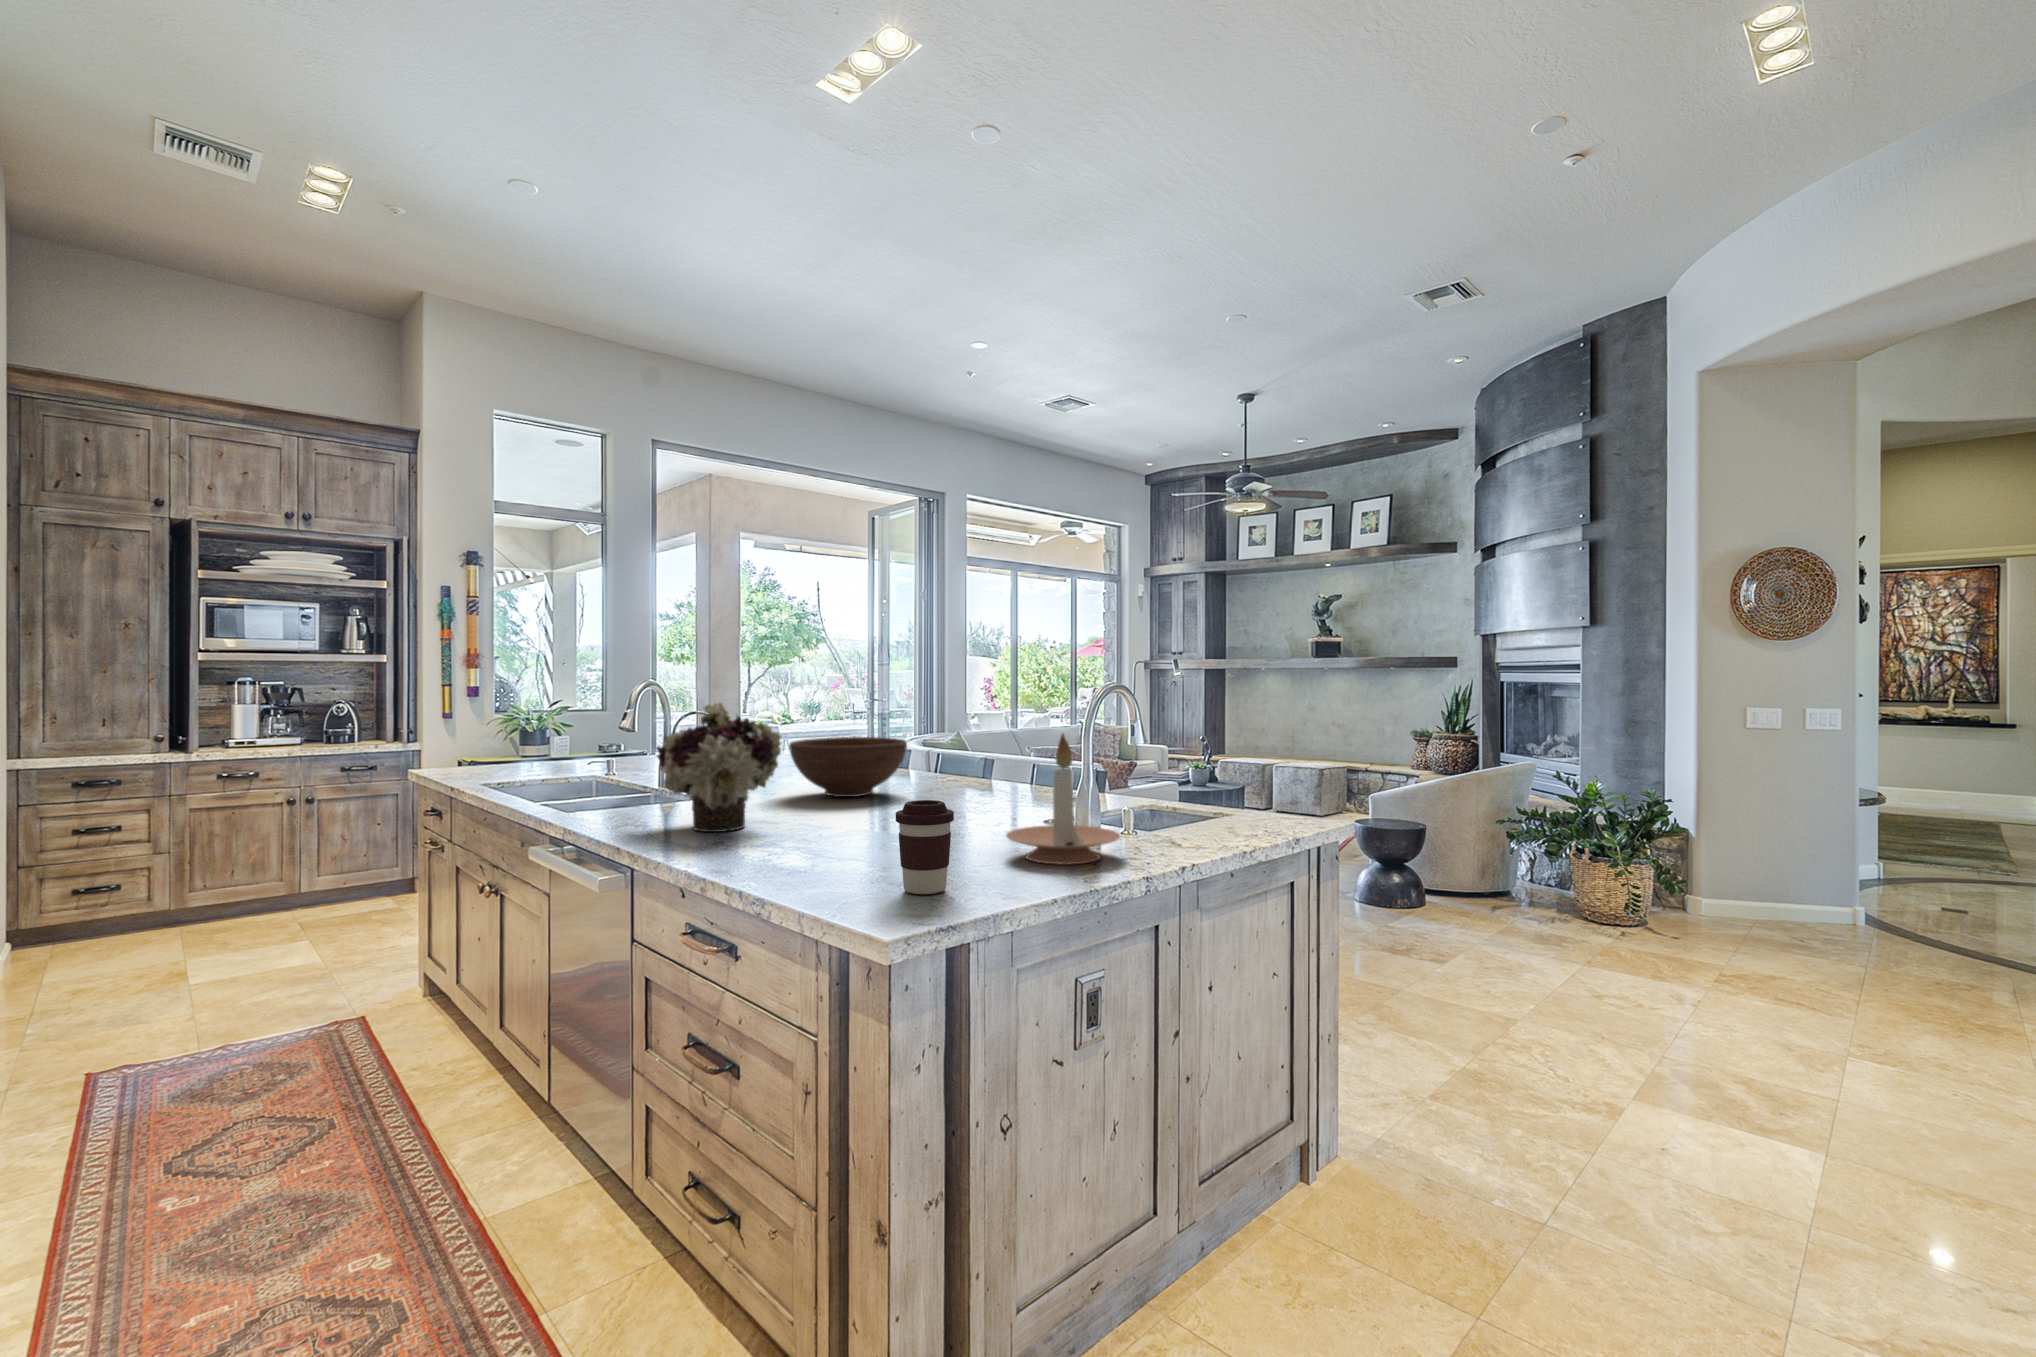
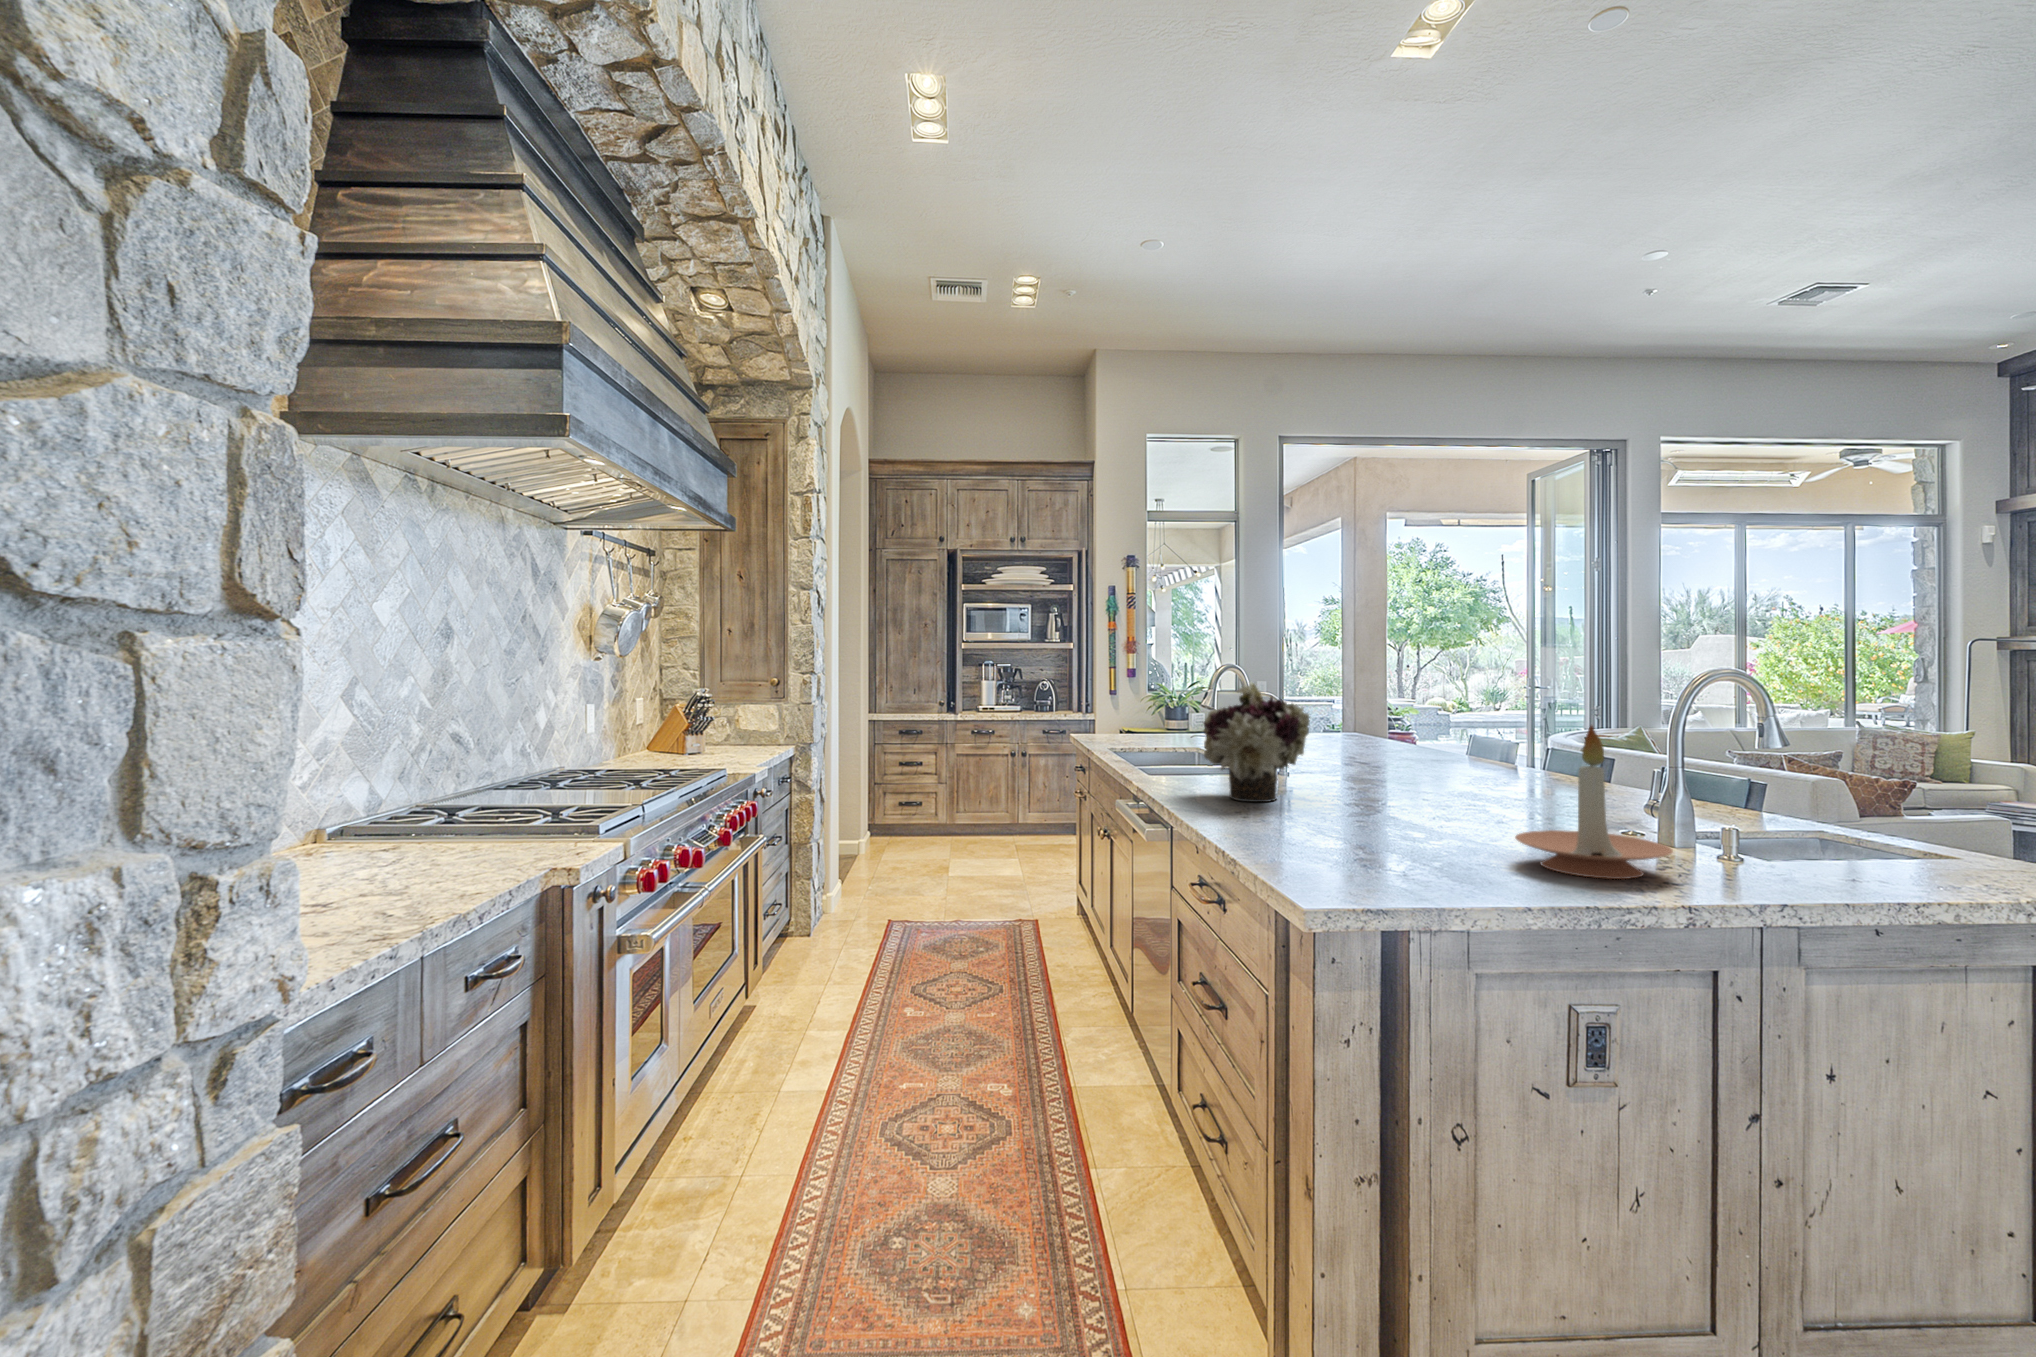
fruit bowl: present [789,737,907,797] -> none [1344,722,1474,784]
coffee cup: present [896,800,954,894] -> none [1356,785,1420,880]

